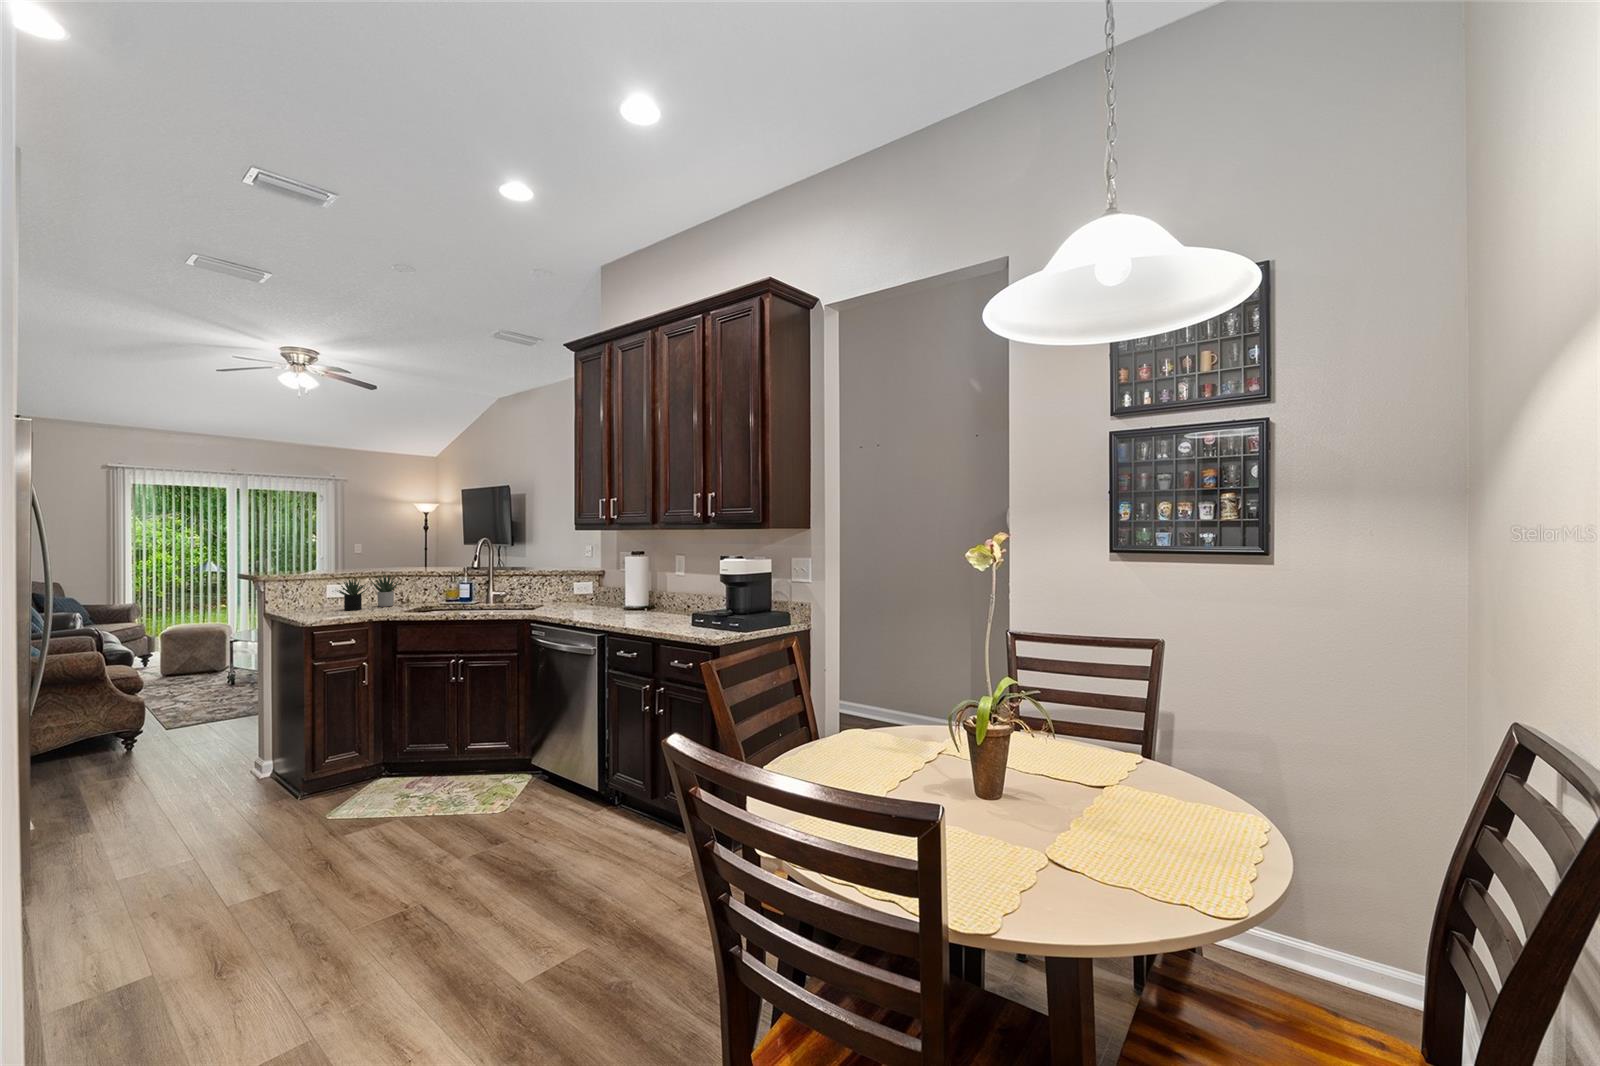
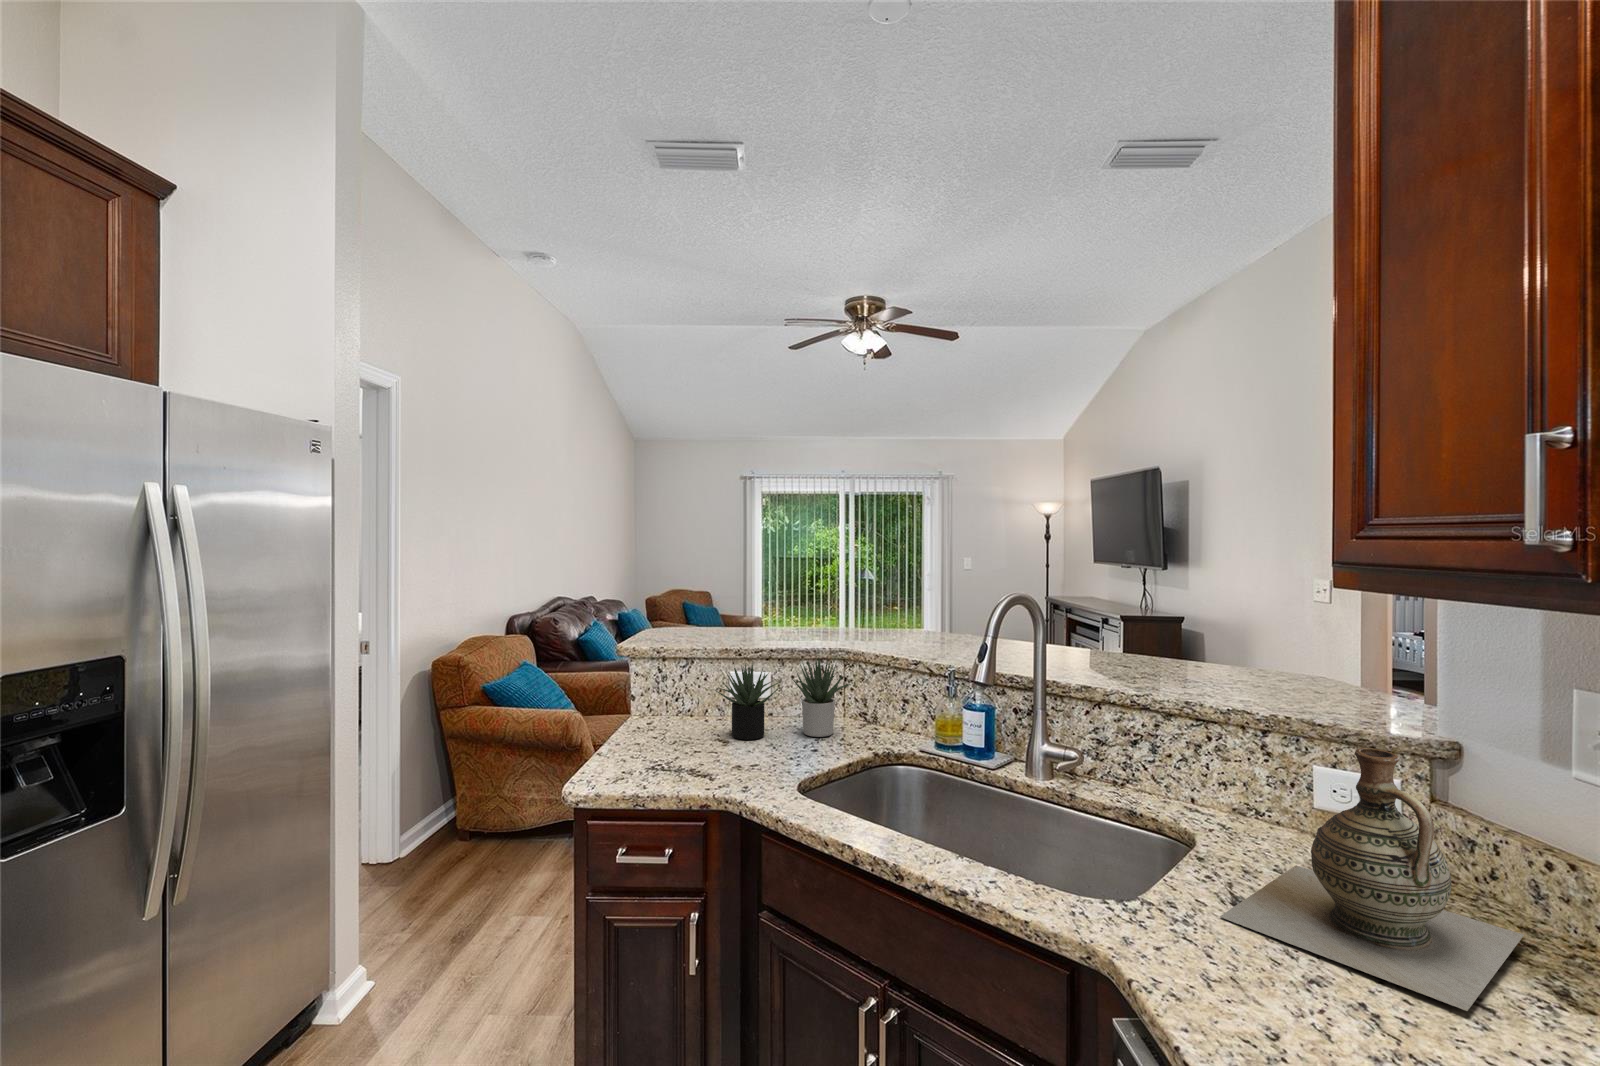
ceramic jug: none [553,568,612,611] -> present [1220,748,1524,1011]

